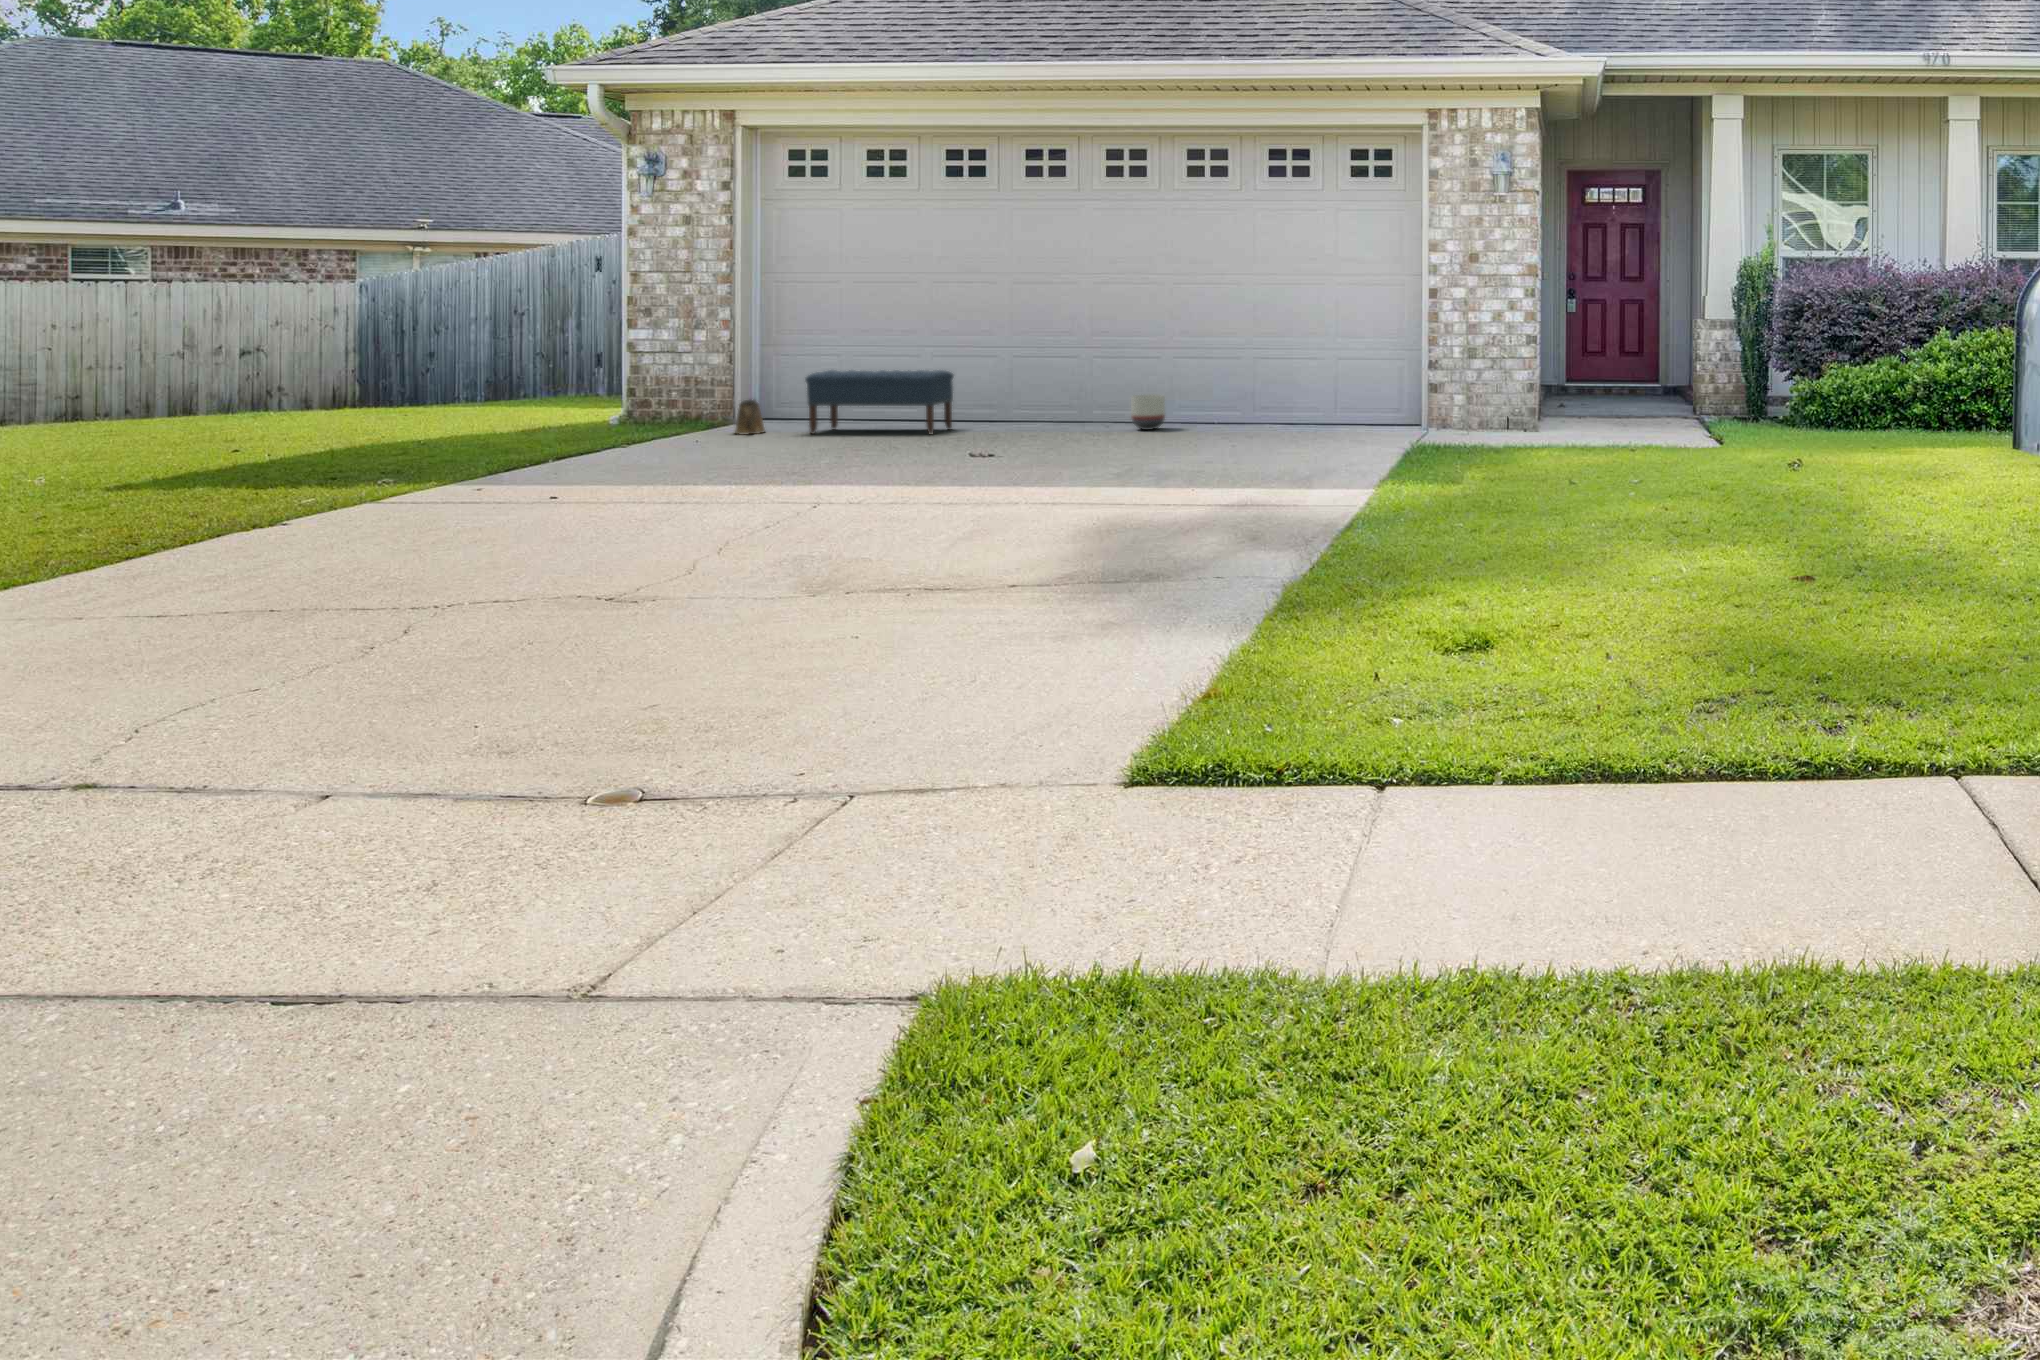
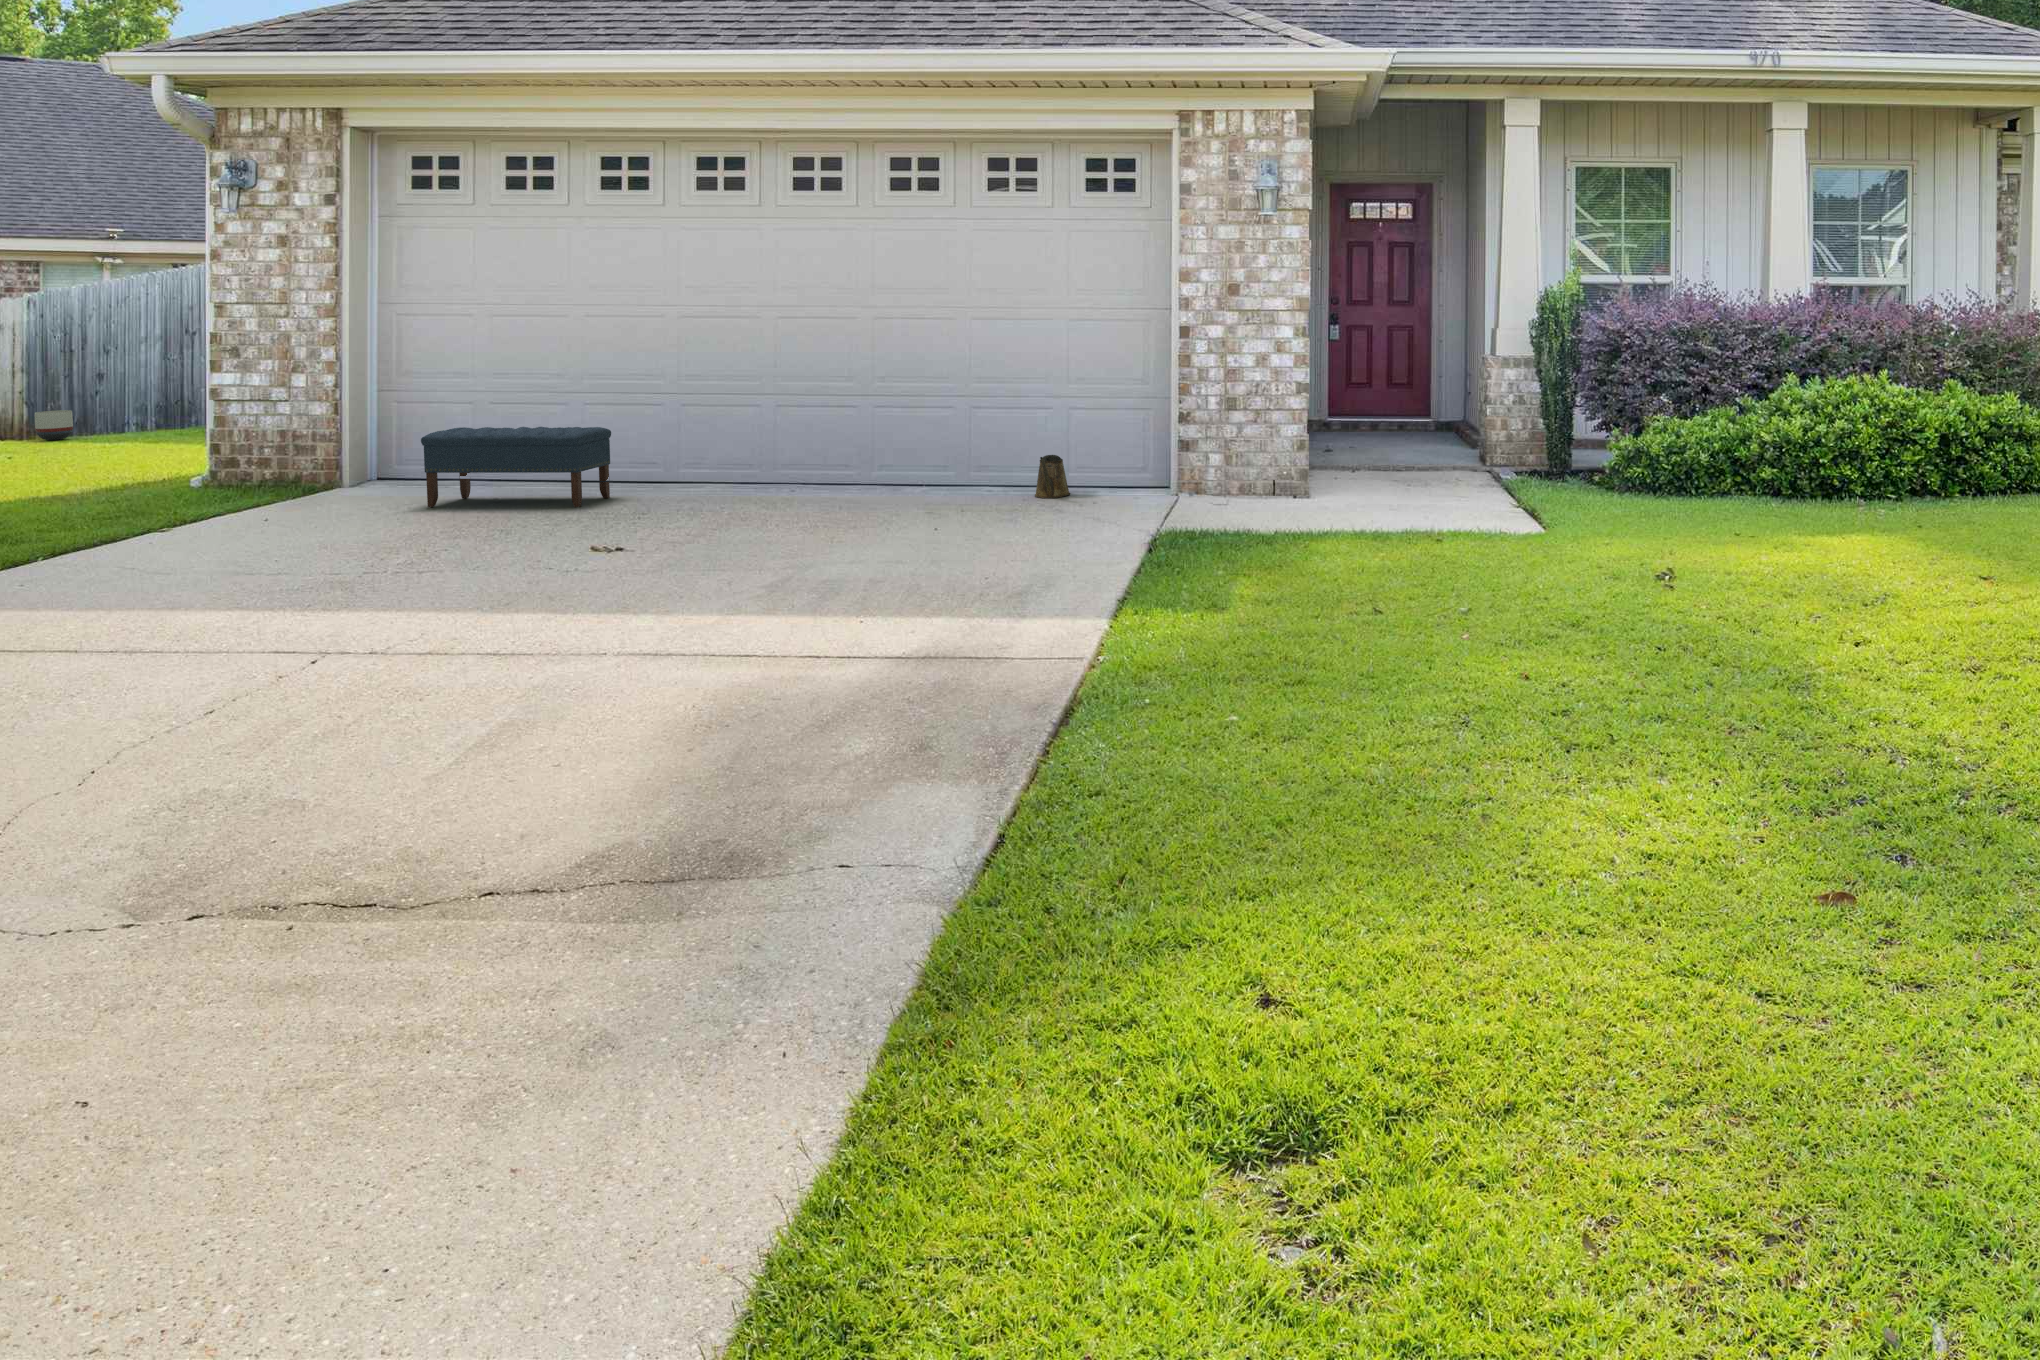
planter: present [1131,394,1165,430] -> present [35,410,73,440]
watering can: present [735,400,765,435] -> present [1035,455,1070,498]

